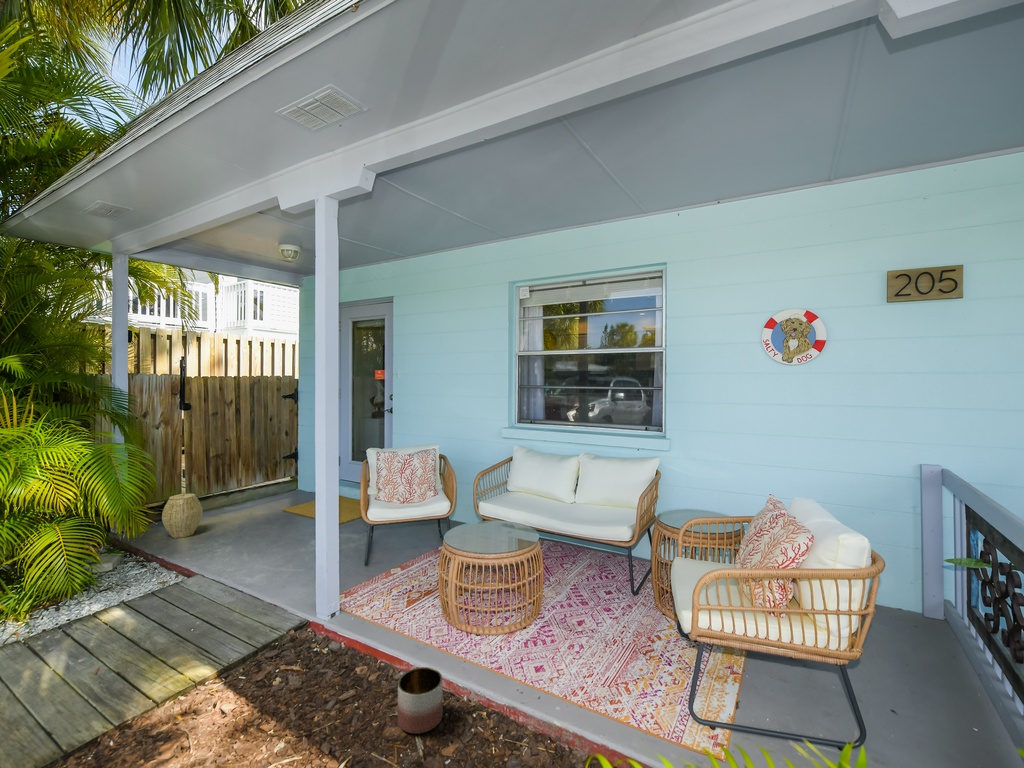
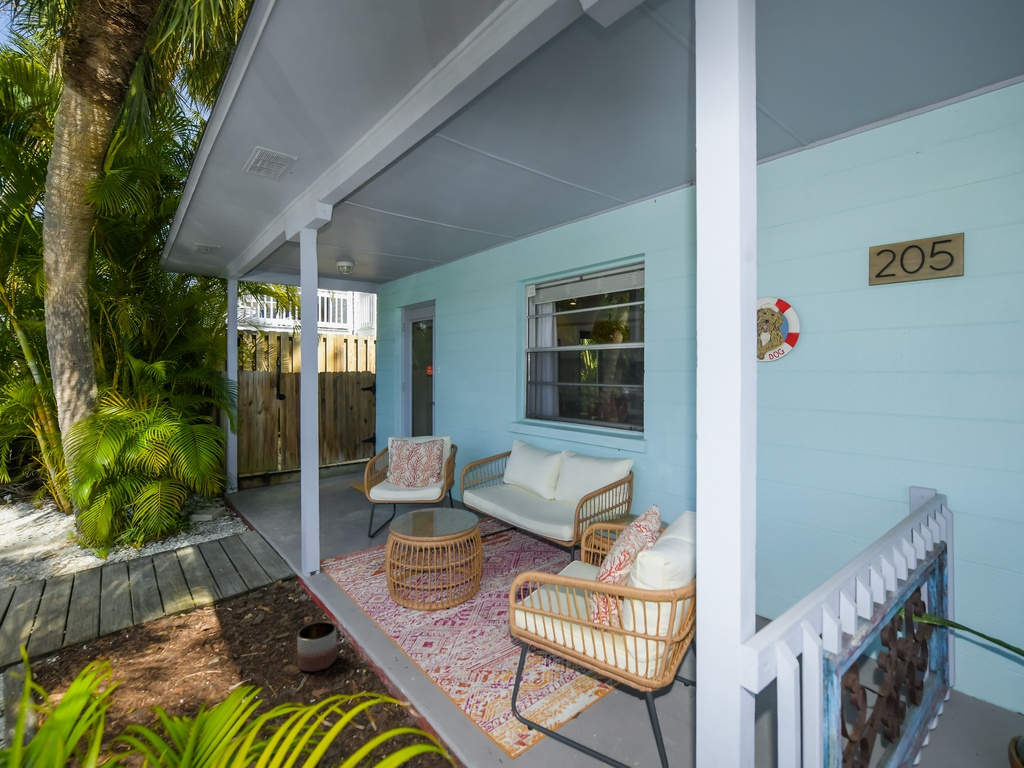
woven basket: present [162,494,203,538] -> none [248,467,278,503]

